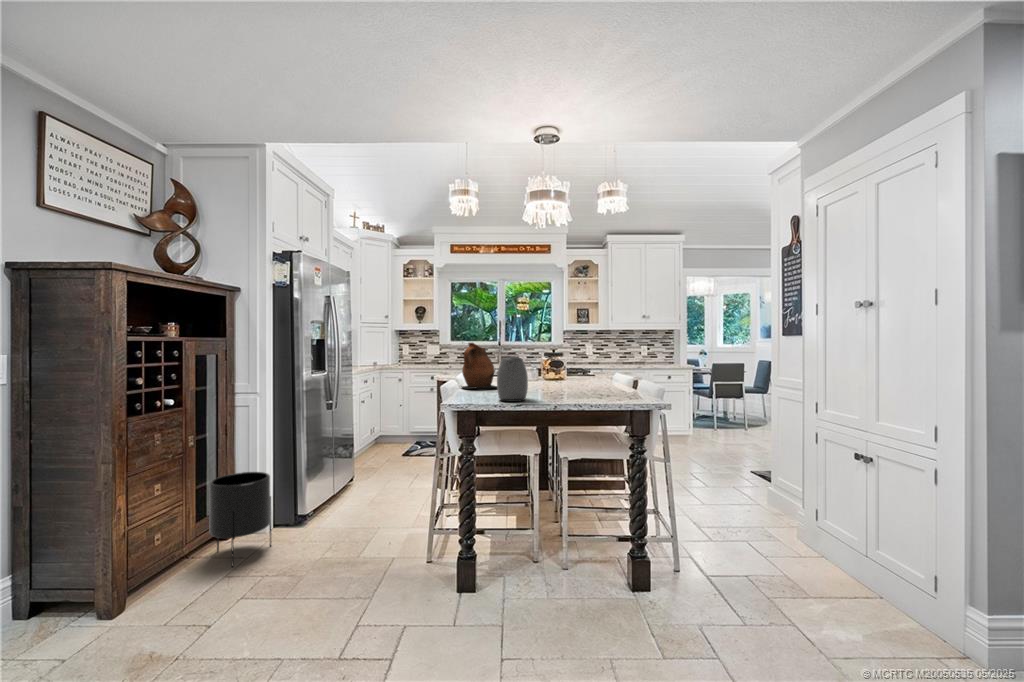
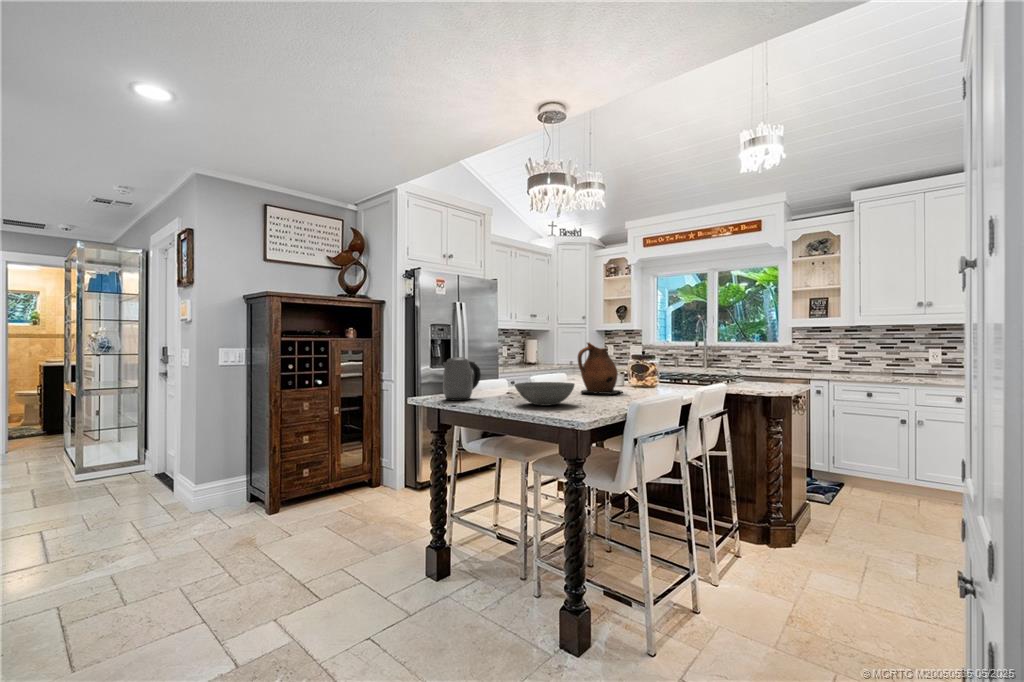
ceramic pitcher: present [461,343,497,389] -> present [578,343,622,394]
bowl: none [578,376,633,397] -> present [515,382,575,405]
planter: present [209,472,271,567] -> none [343,439,386,505]

